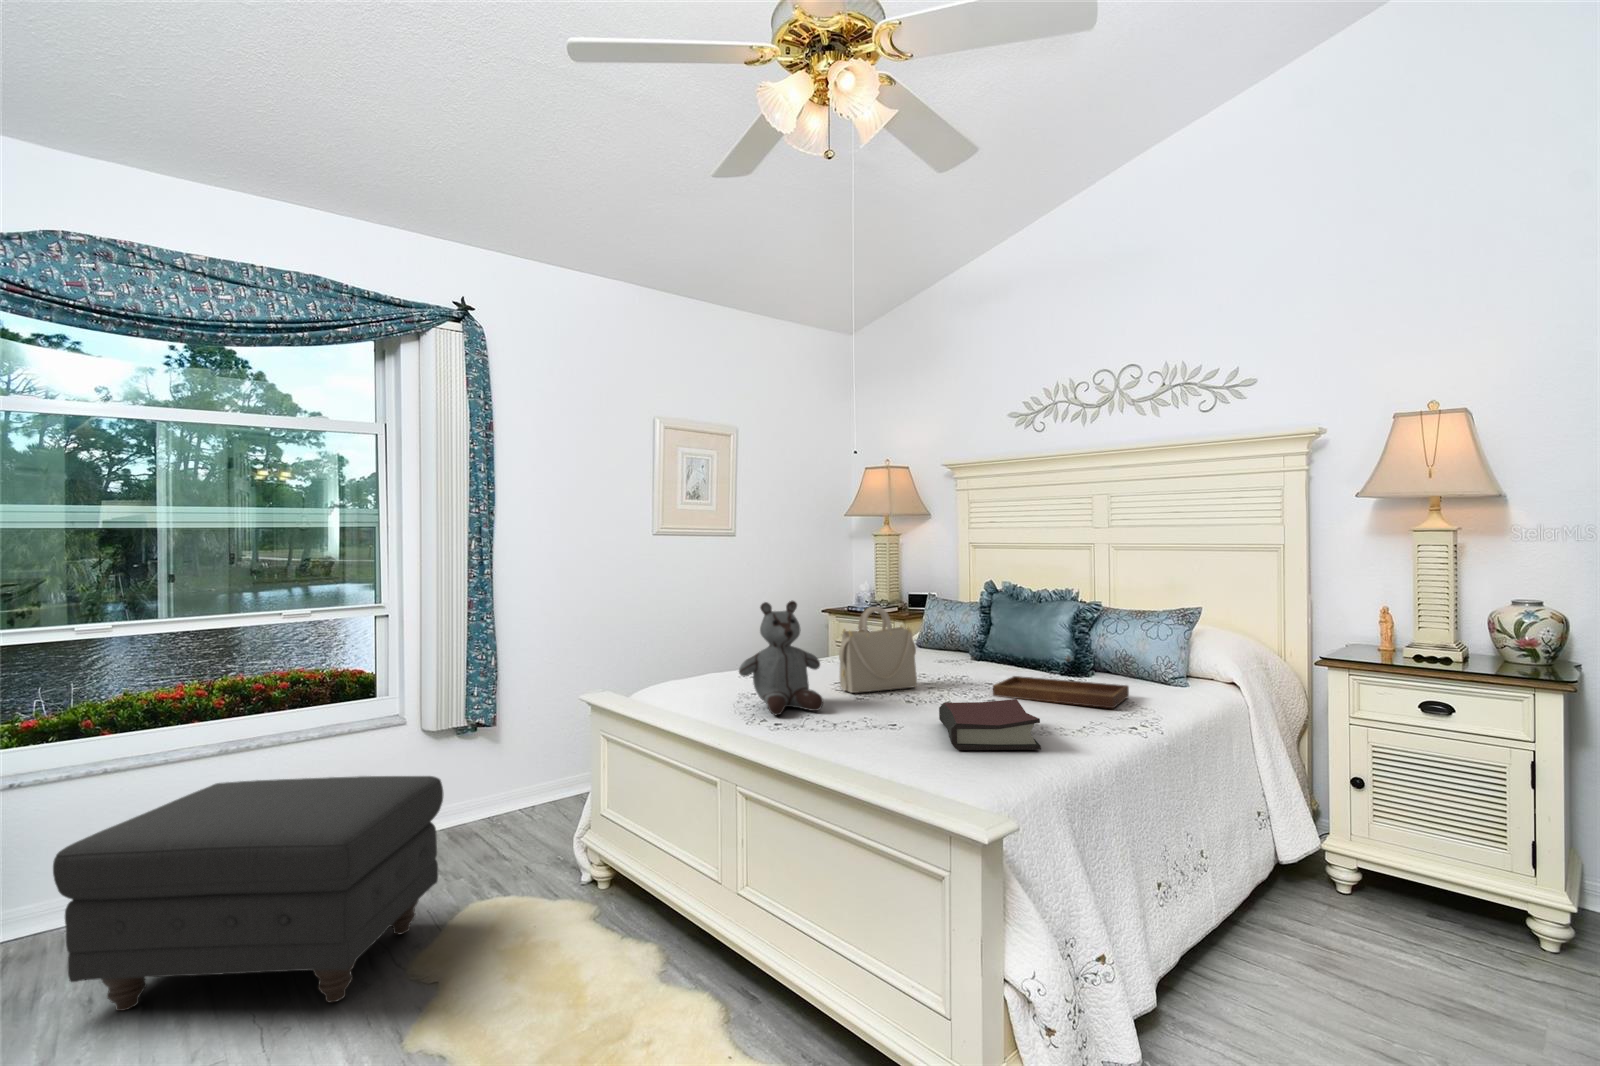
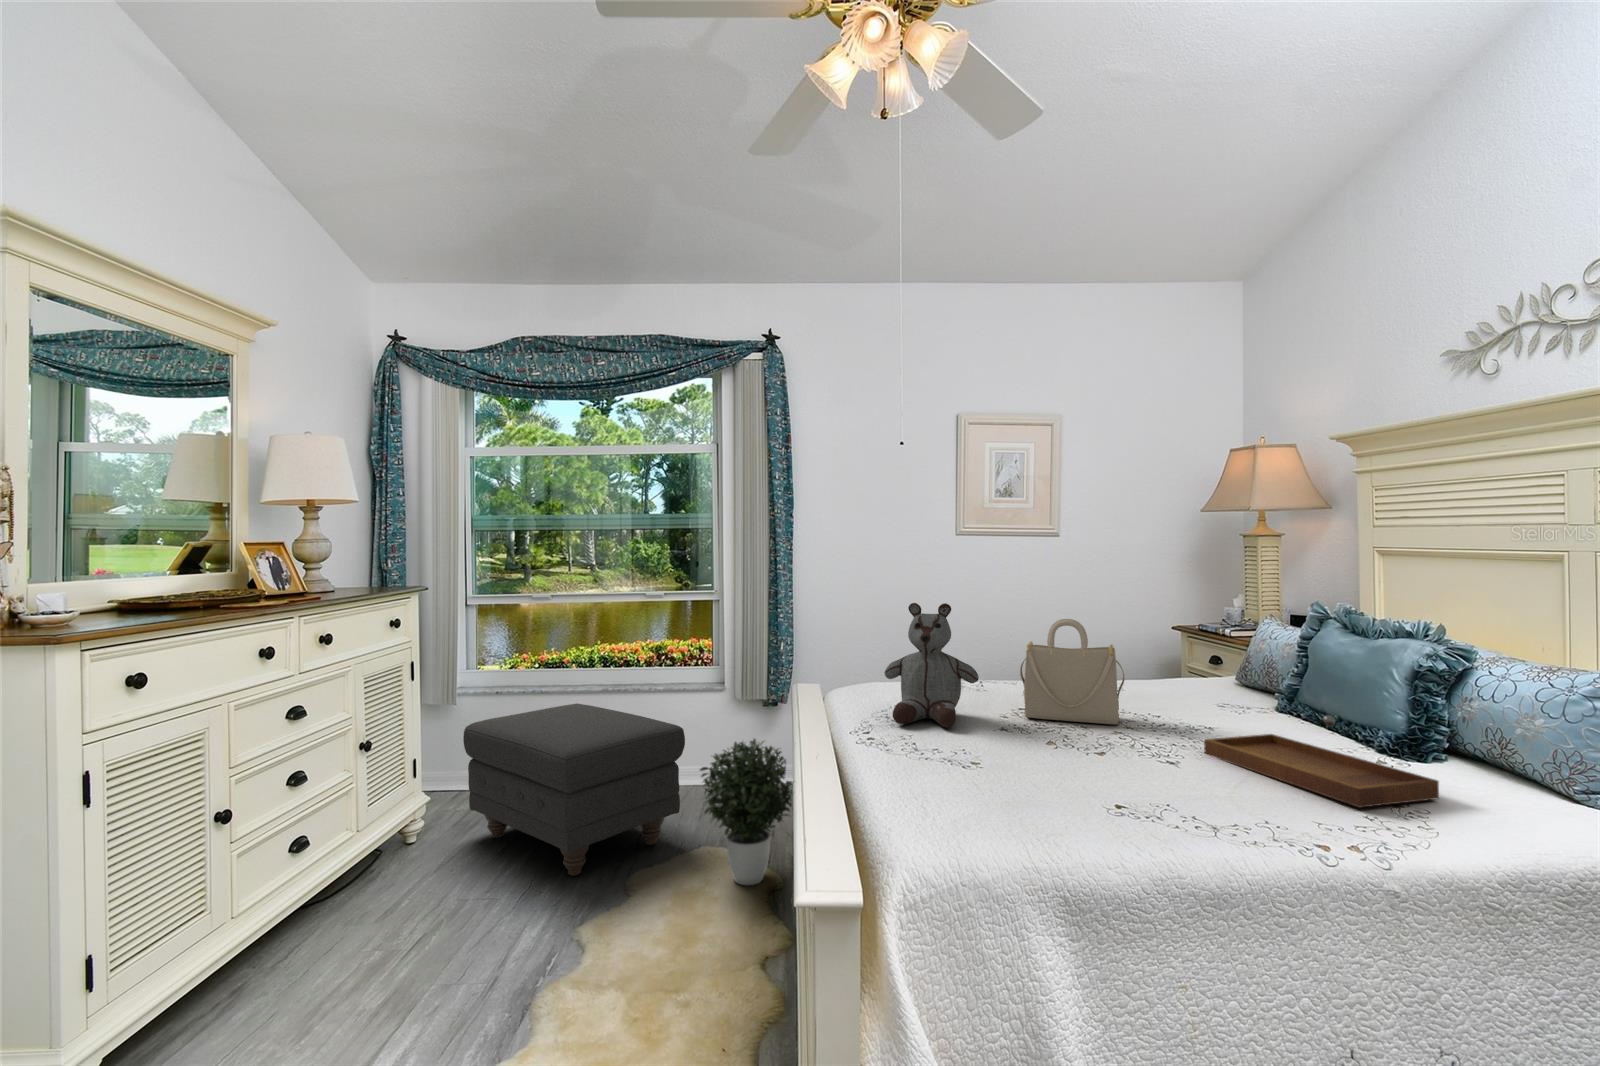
hardback book: present [939,699,1041,750] -> none [994,744,1156,828]
potted plant: none [504,767,620,933] -> present [700,739,793,885]

